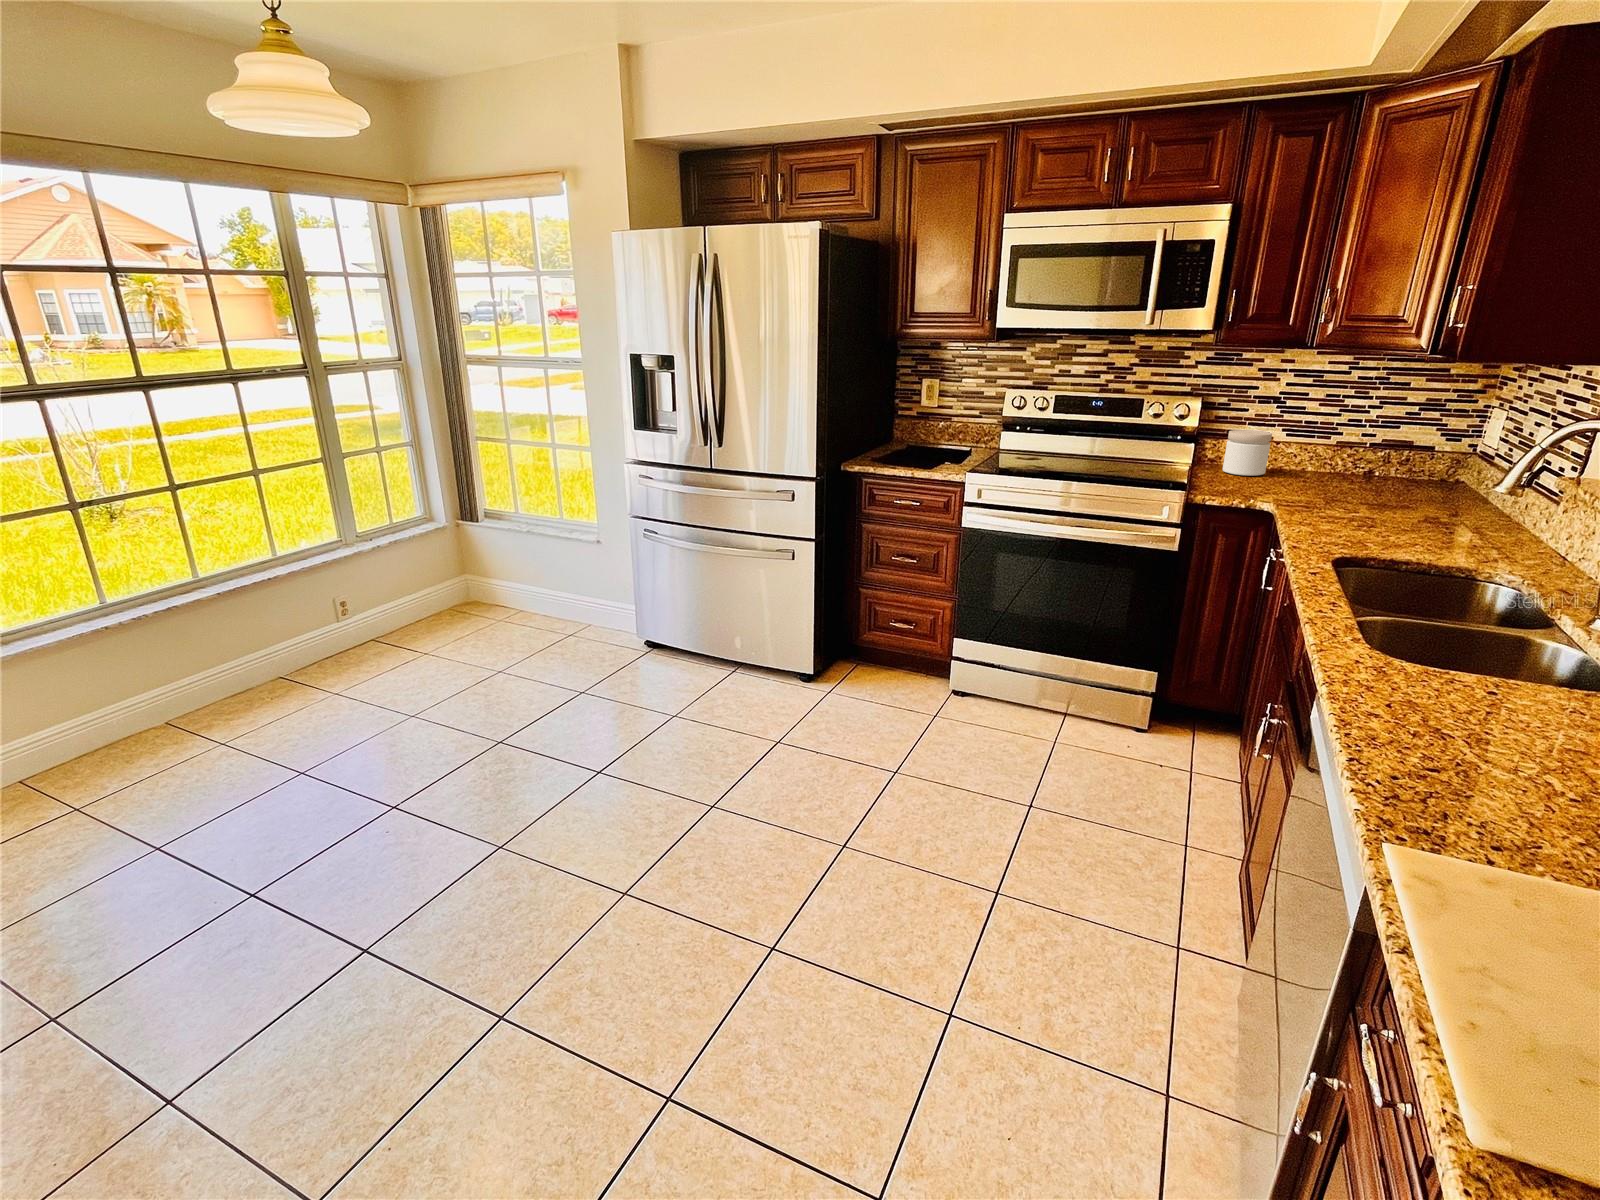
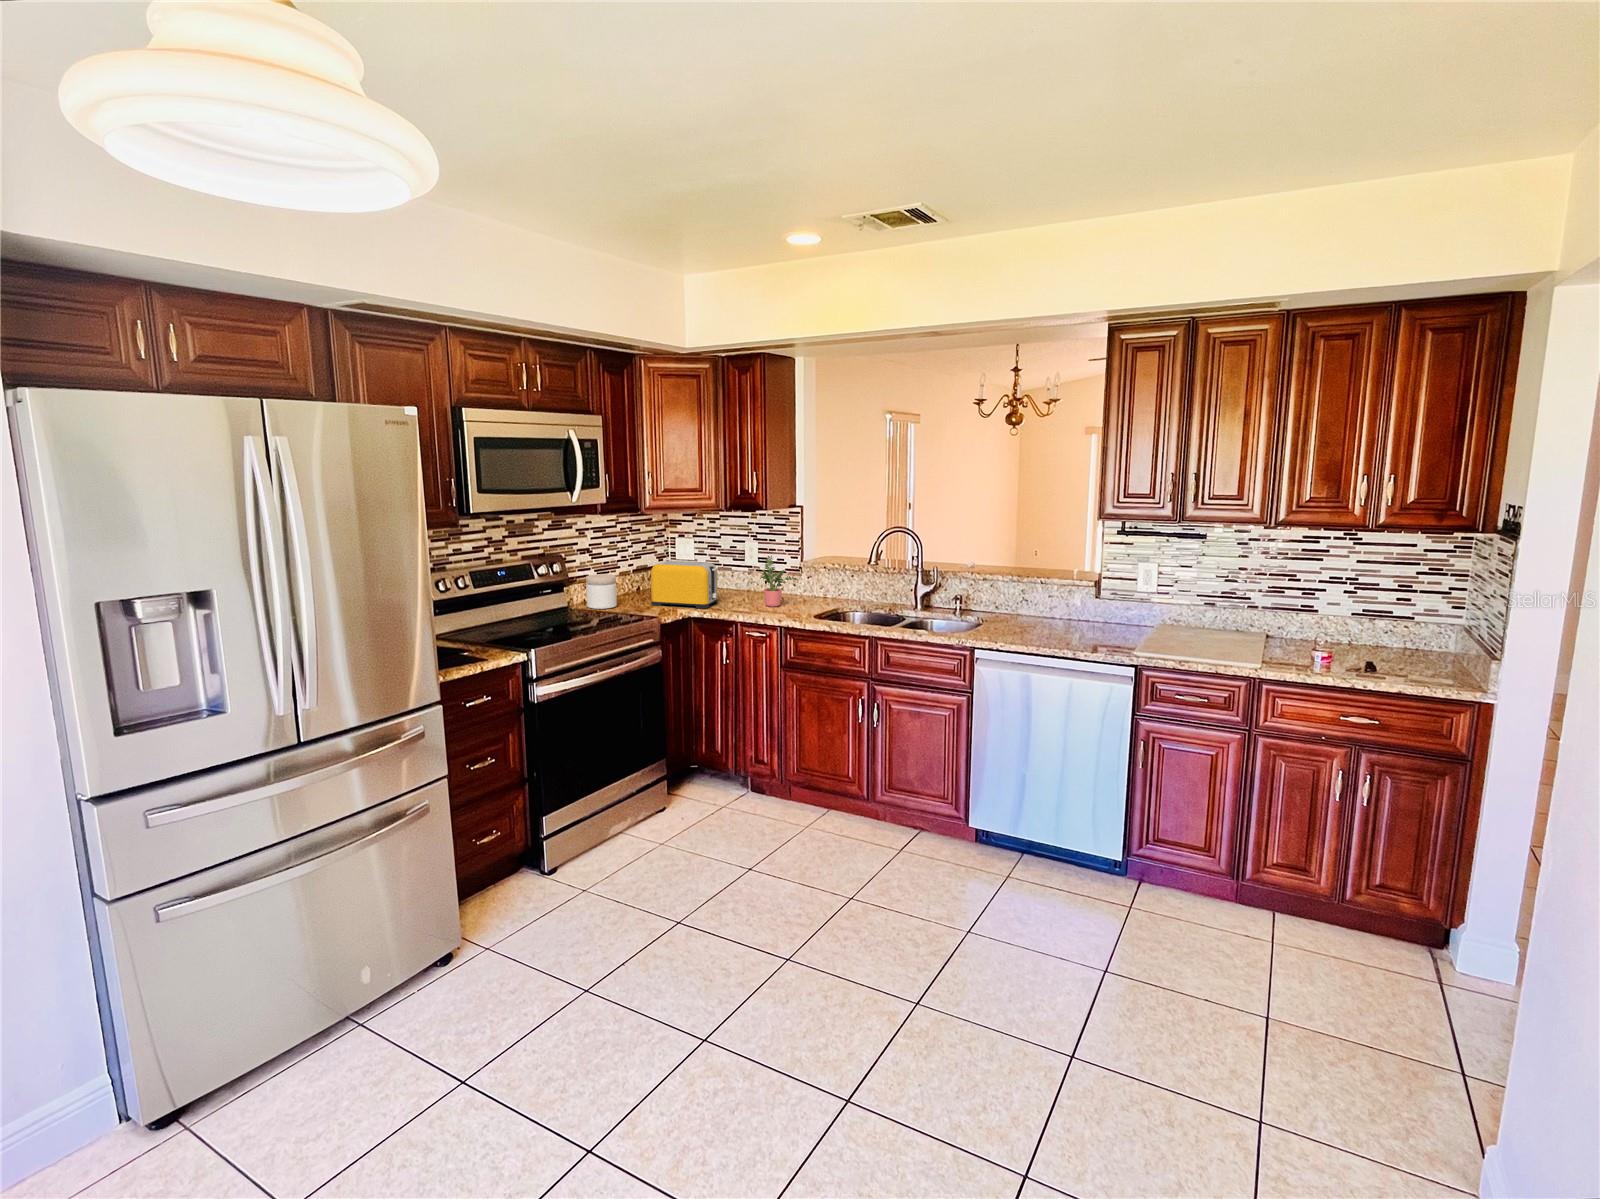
toaster: none [1301,428,1409,507] -> present [651,561,718,609]
potted plant: none [1423,440,1522,534] -> present [762,556,798,607]

